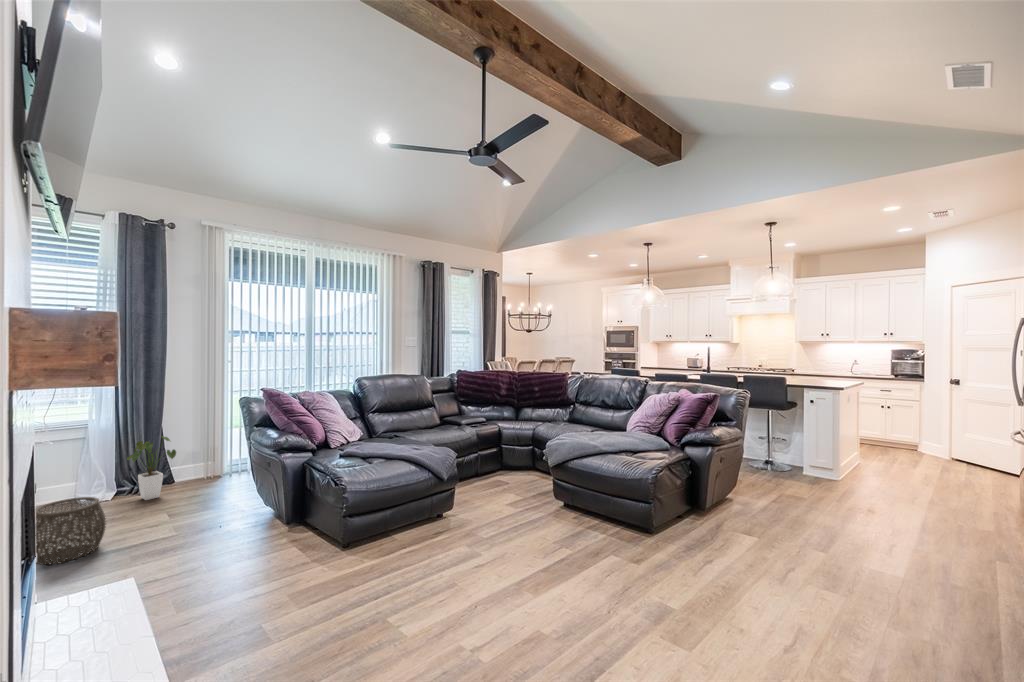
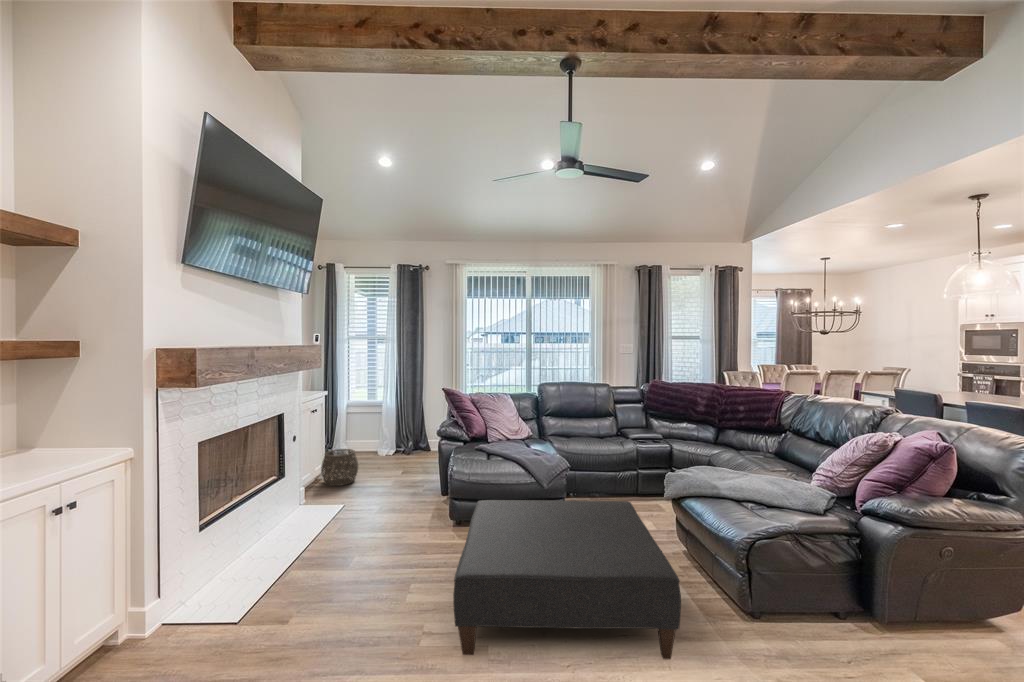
house plant: present [127,436,176,500] -> none [396,416,424,459]
ottoman: none [417,473,660,649] -> present [453,500,681,660]

